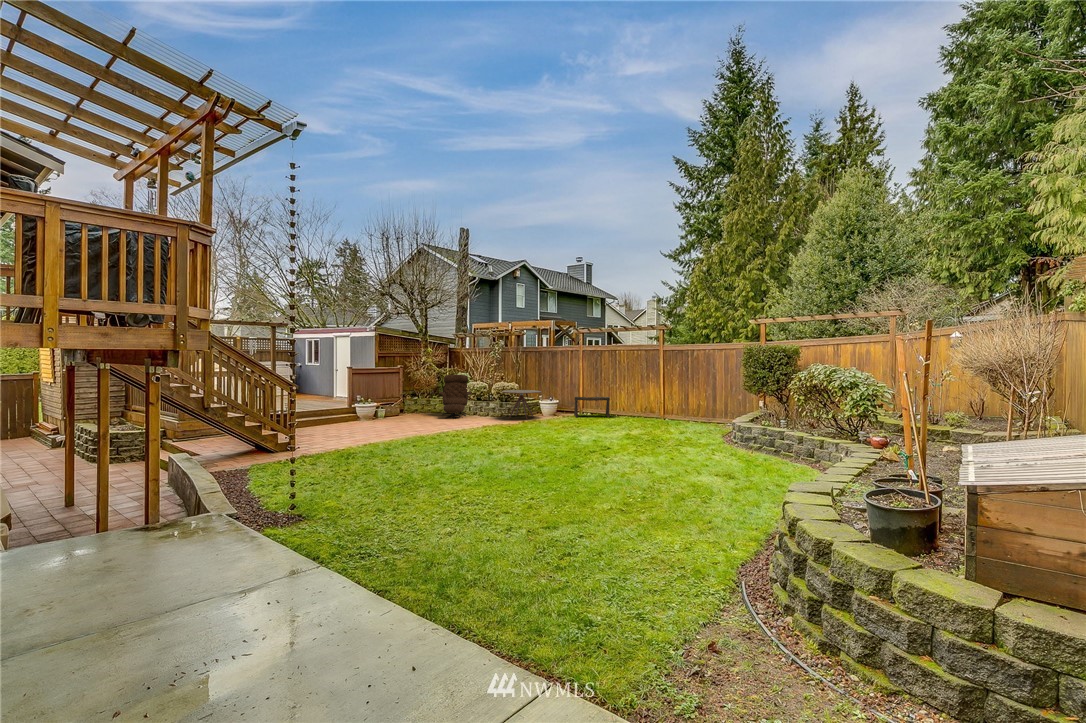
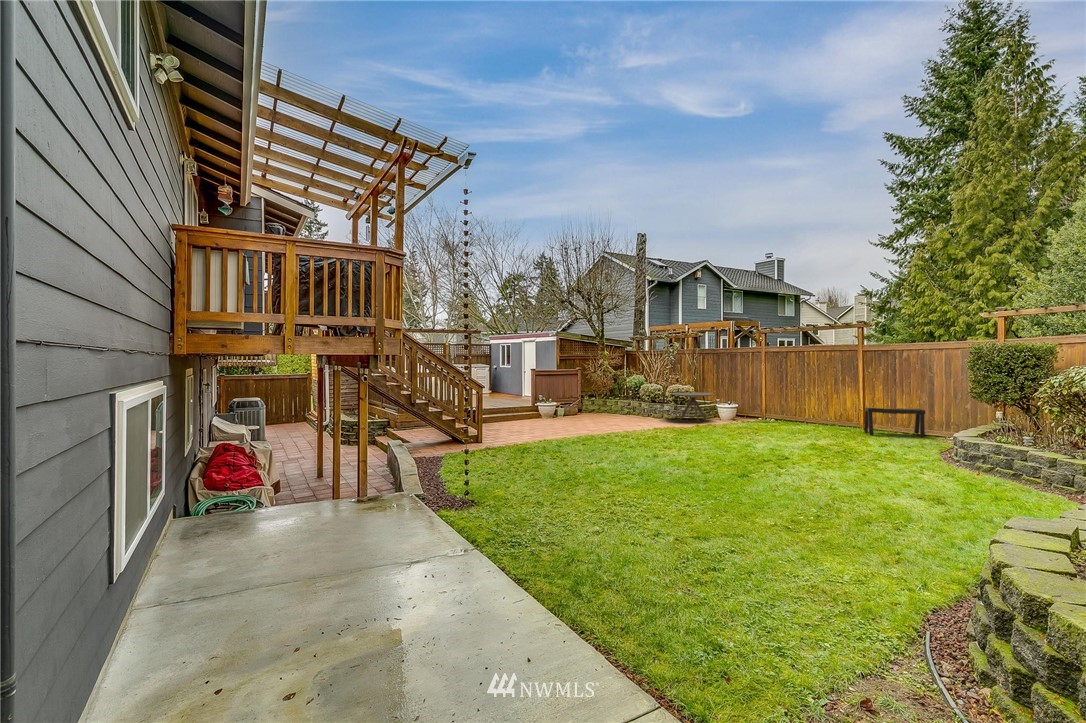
lounge chair: present [439,374,472,419] -> none [610,376,643,420]
bench: present [574,397,610,418] -> present [864,408,925,437]

